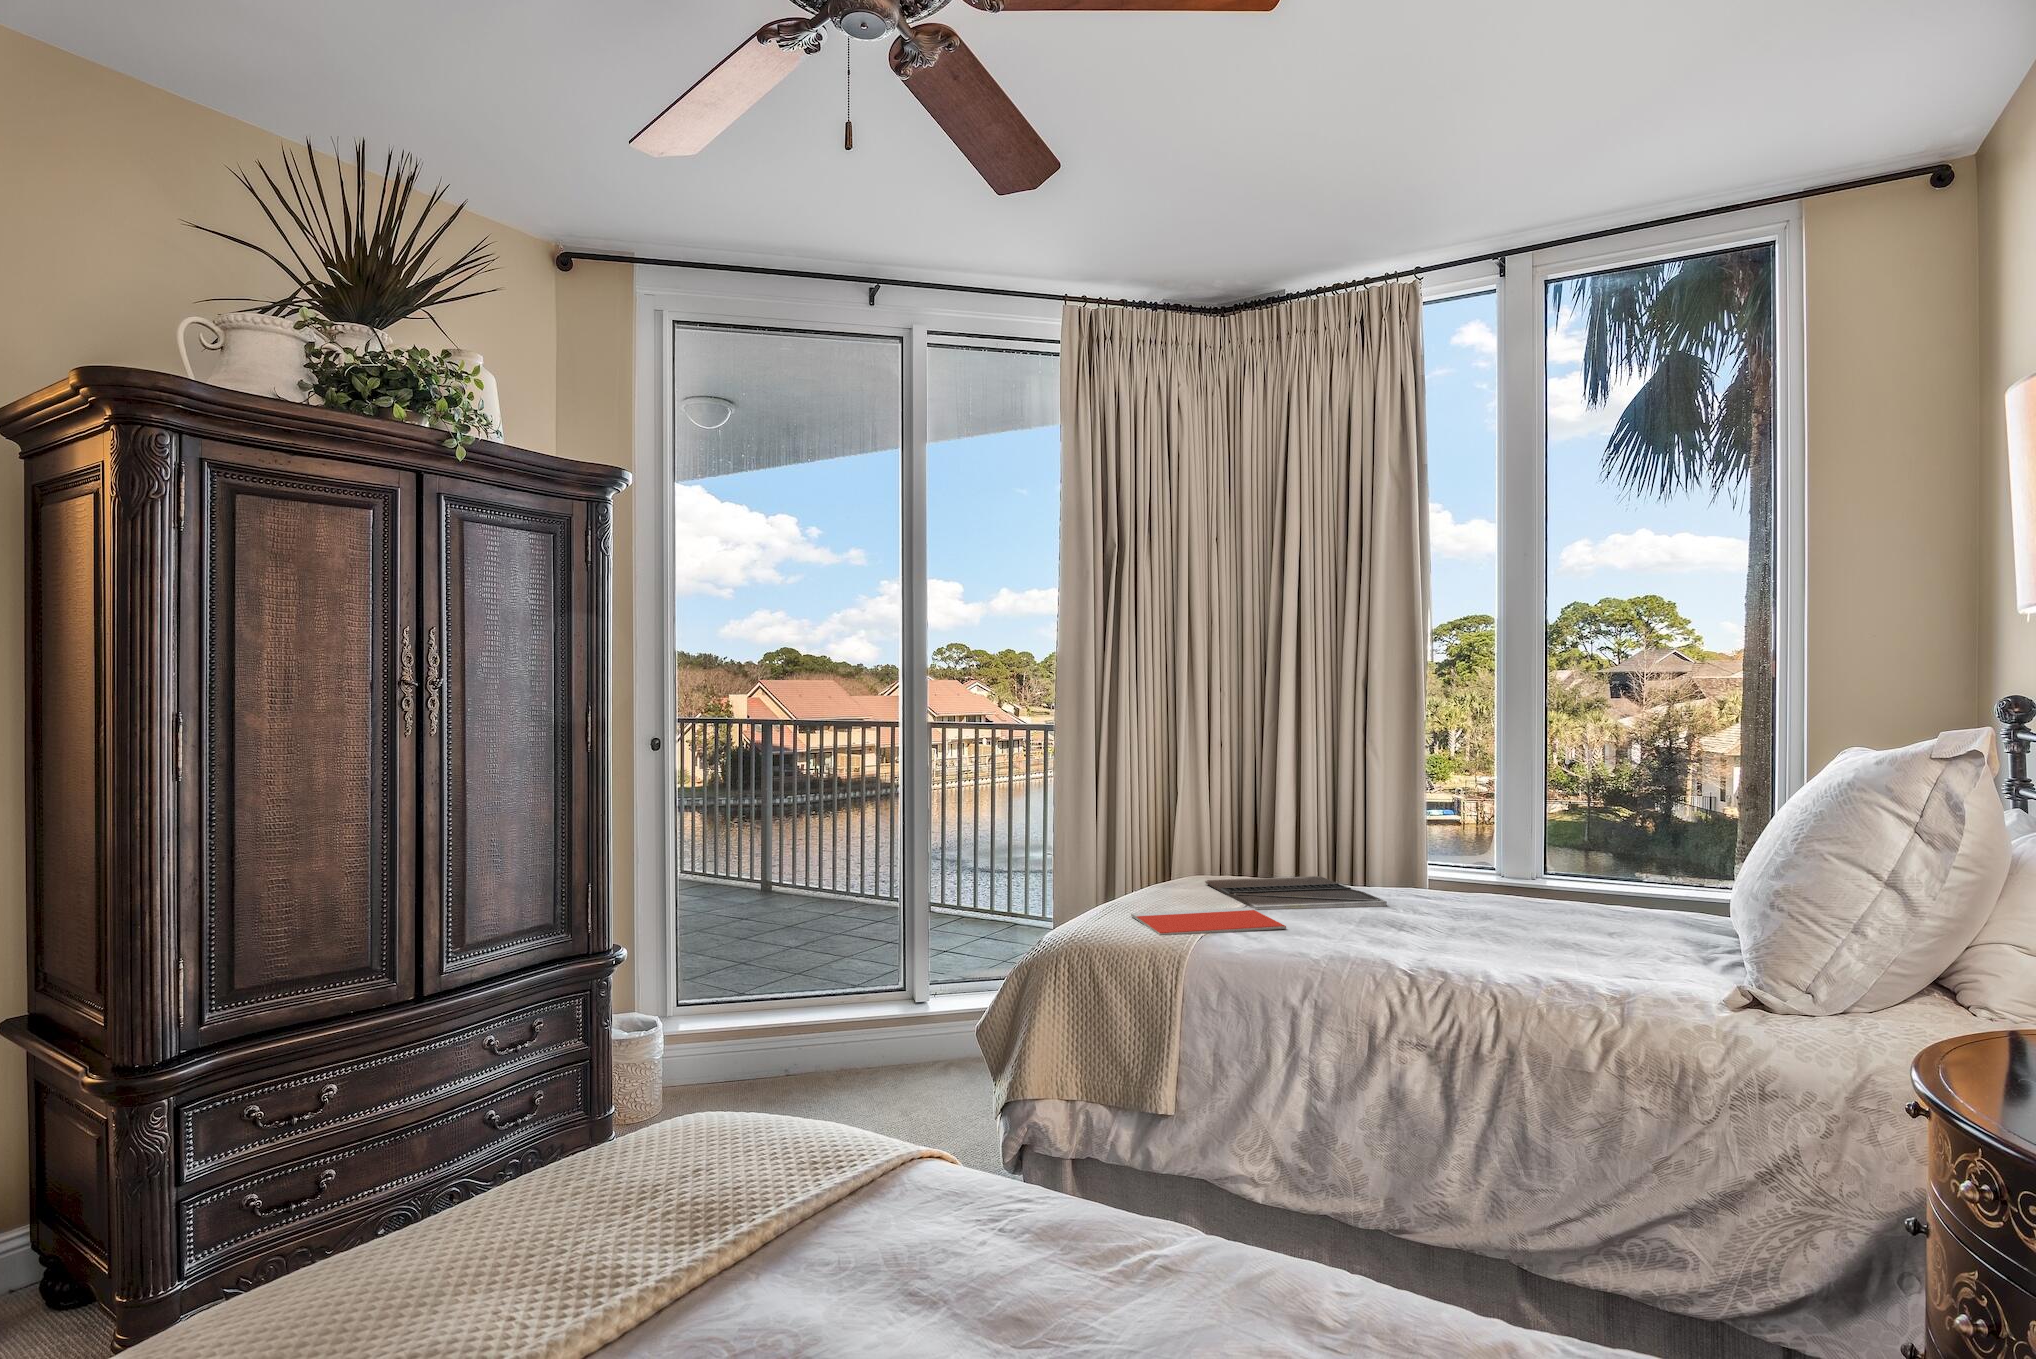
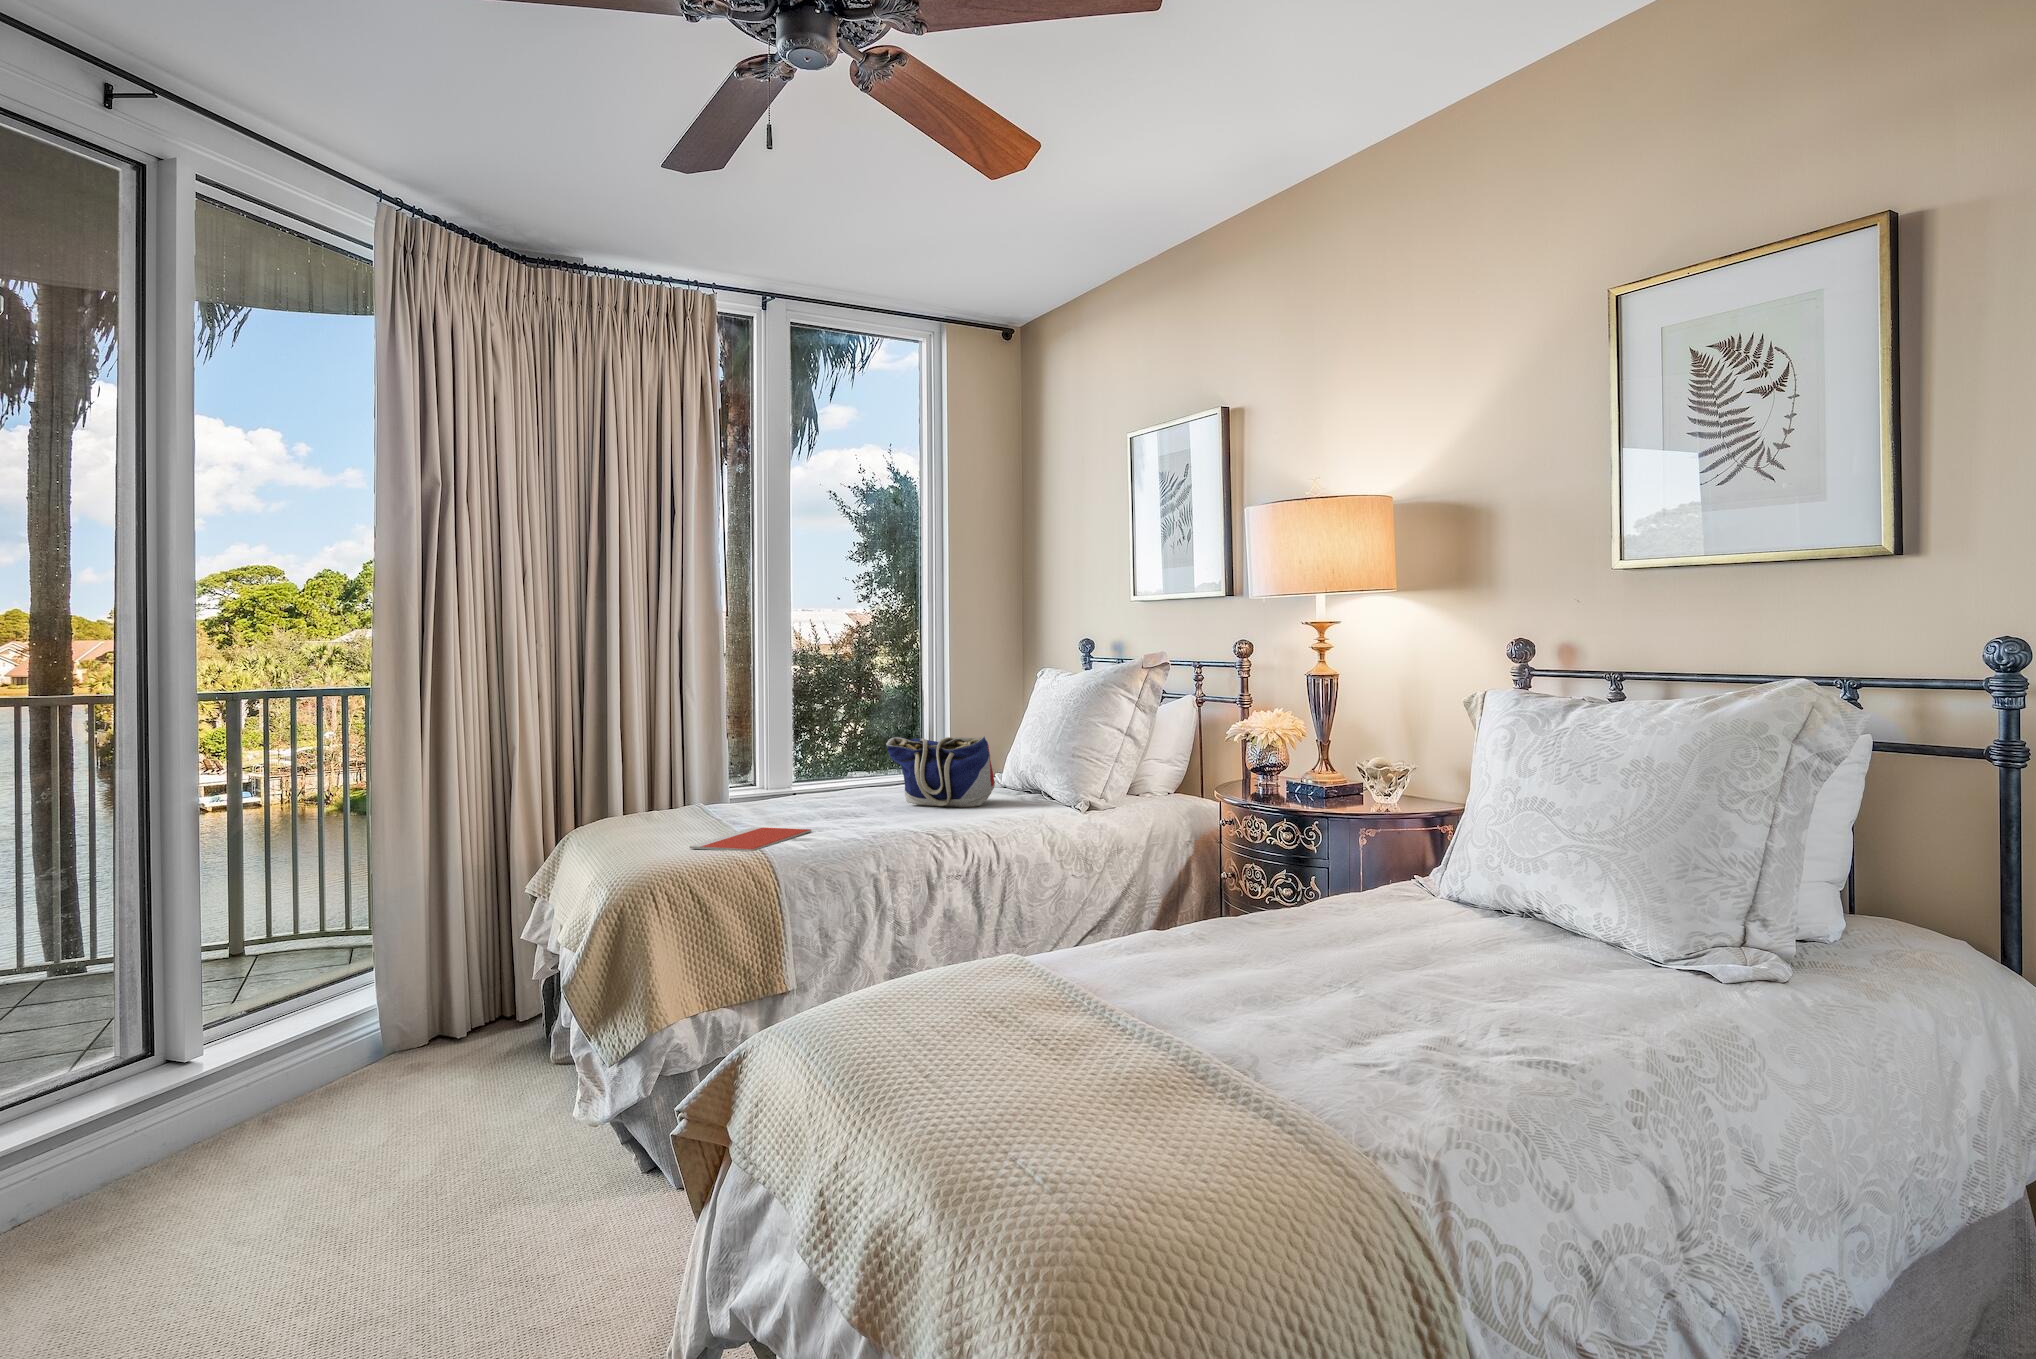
tote bag: none [1480,824,1646,950] -> present [886,736,995,807]
laptop: present [1205,876,1387,910] -> none [654,806,815,831]

